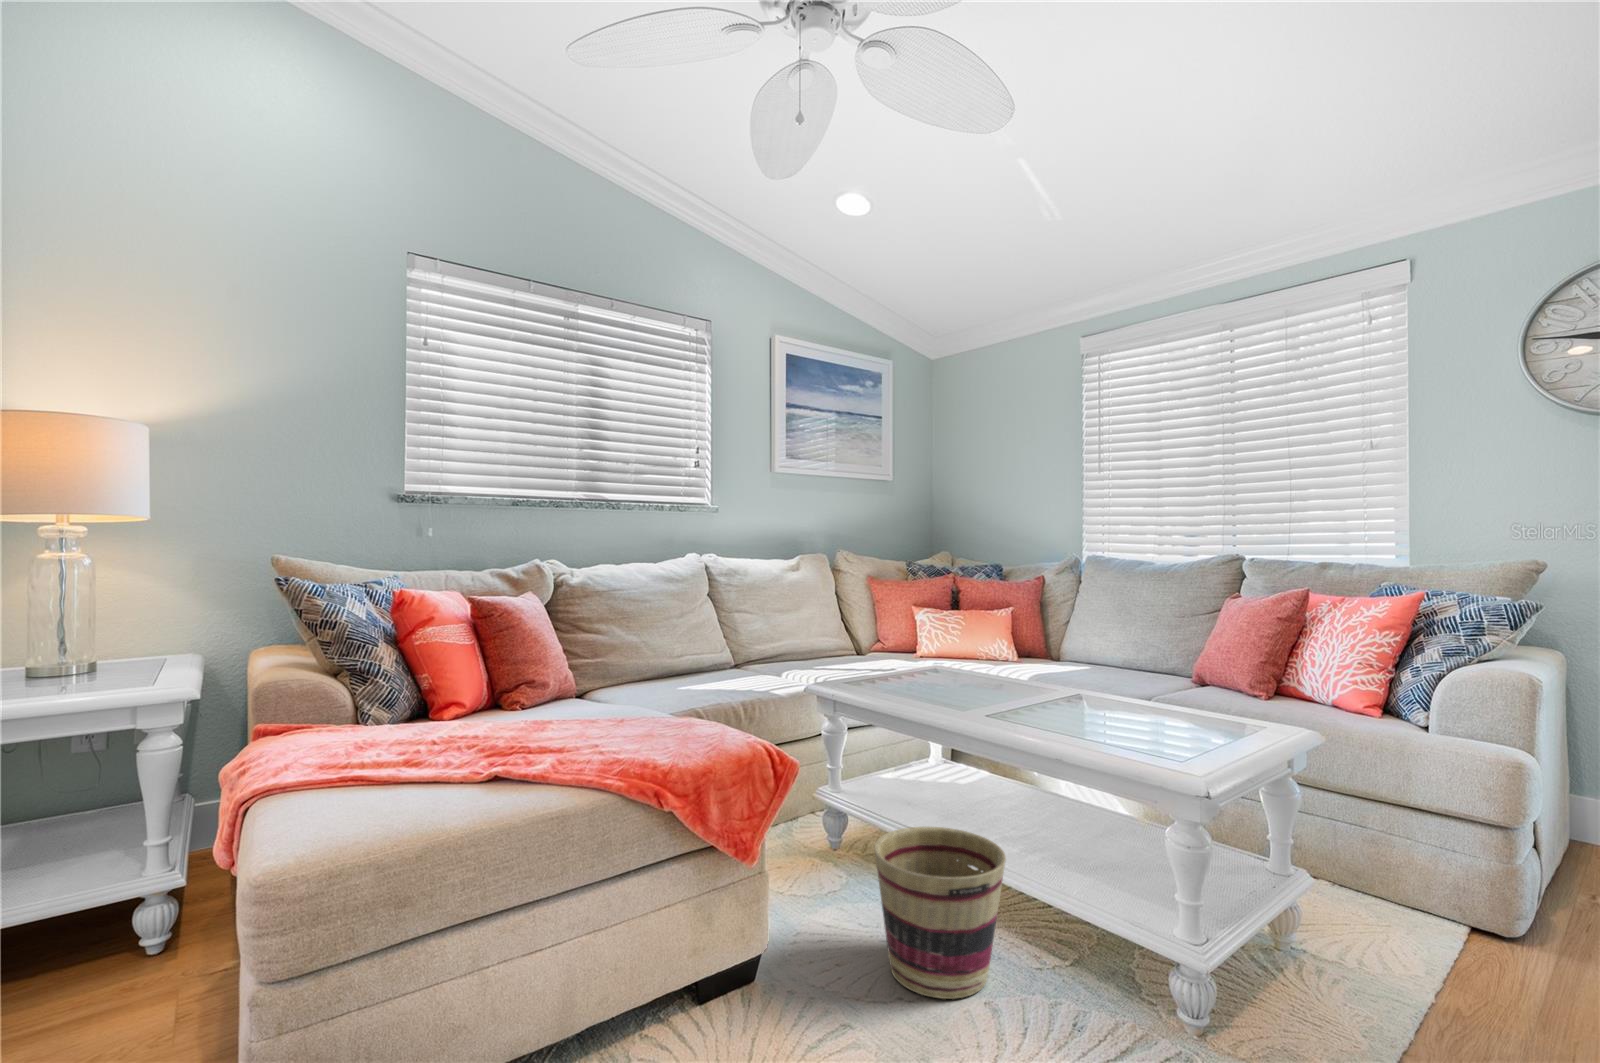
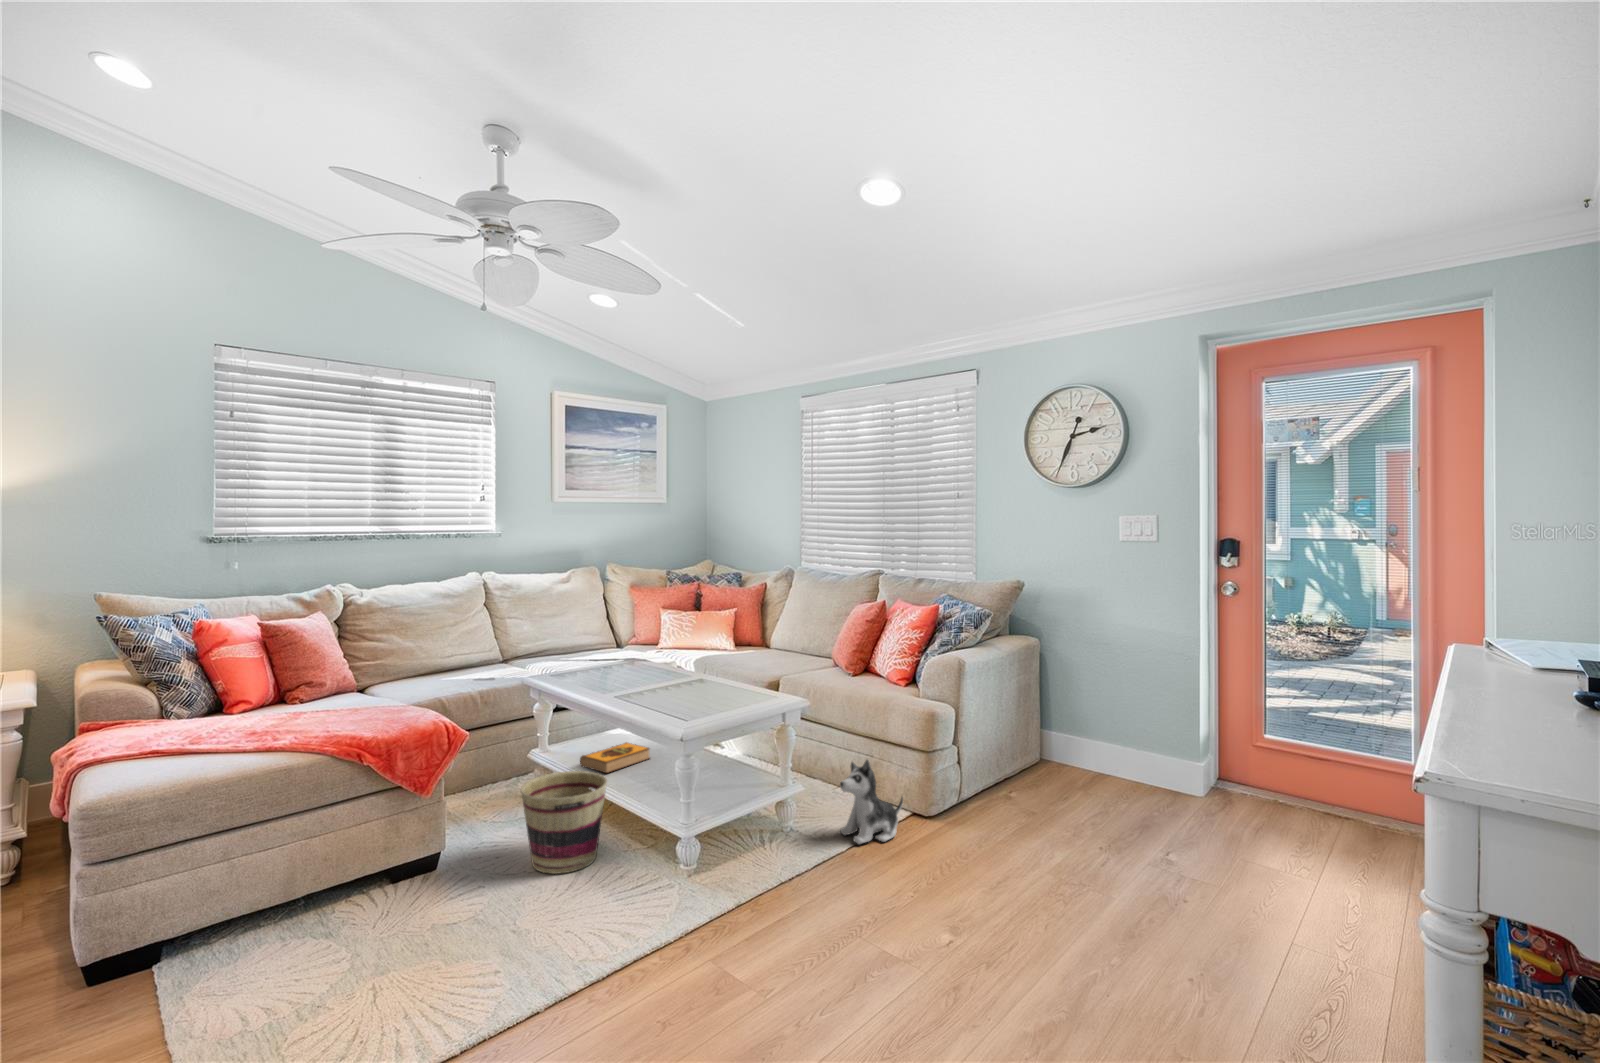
hardback book: none [913,782,1006,830] -> present [580,742,650,773]
plush toy: none [1356,832,1466,976] -> present [840,760,903,844]

